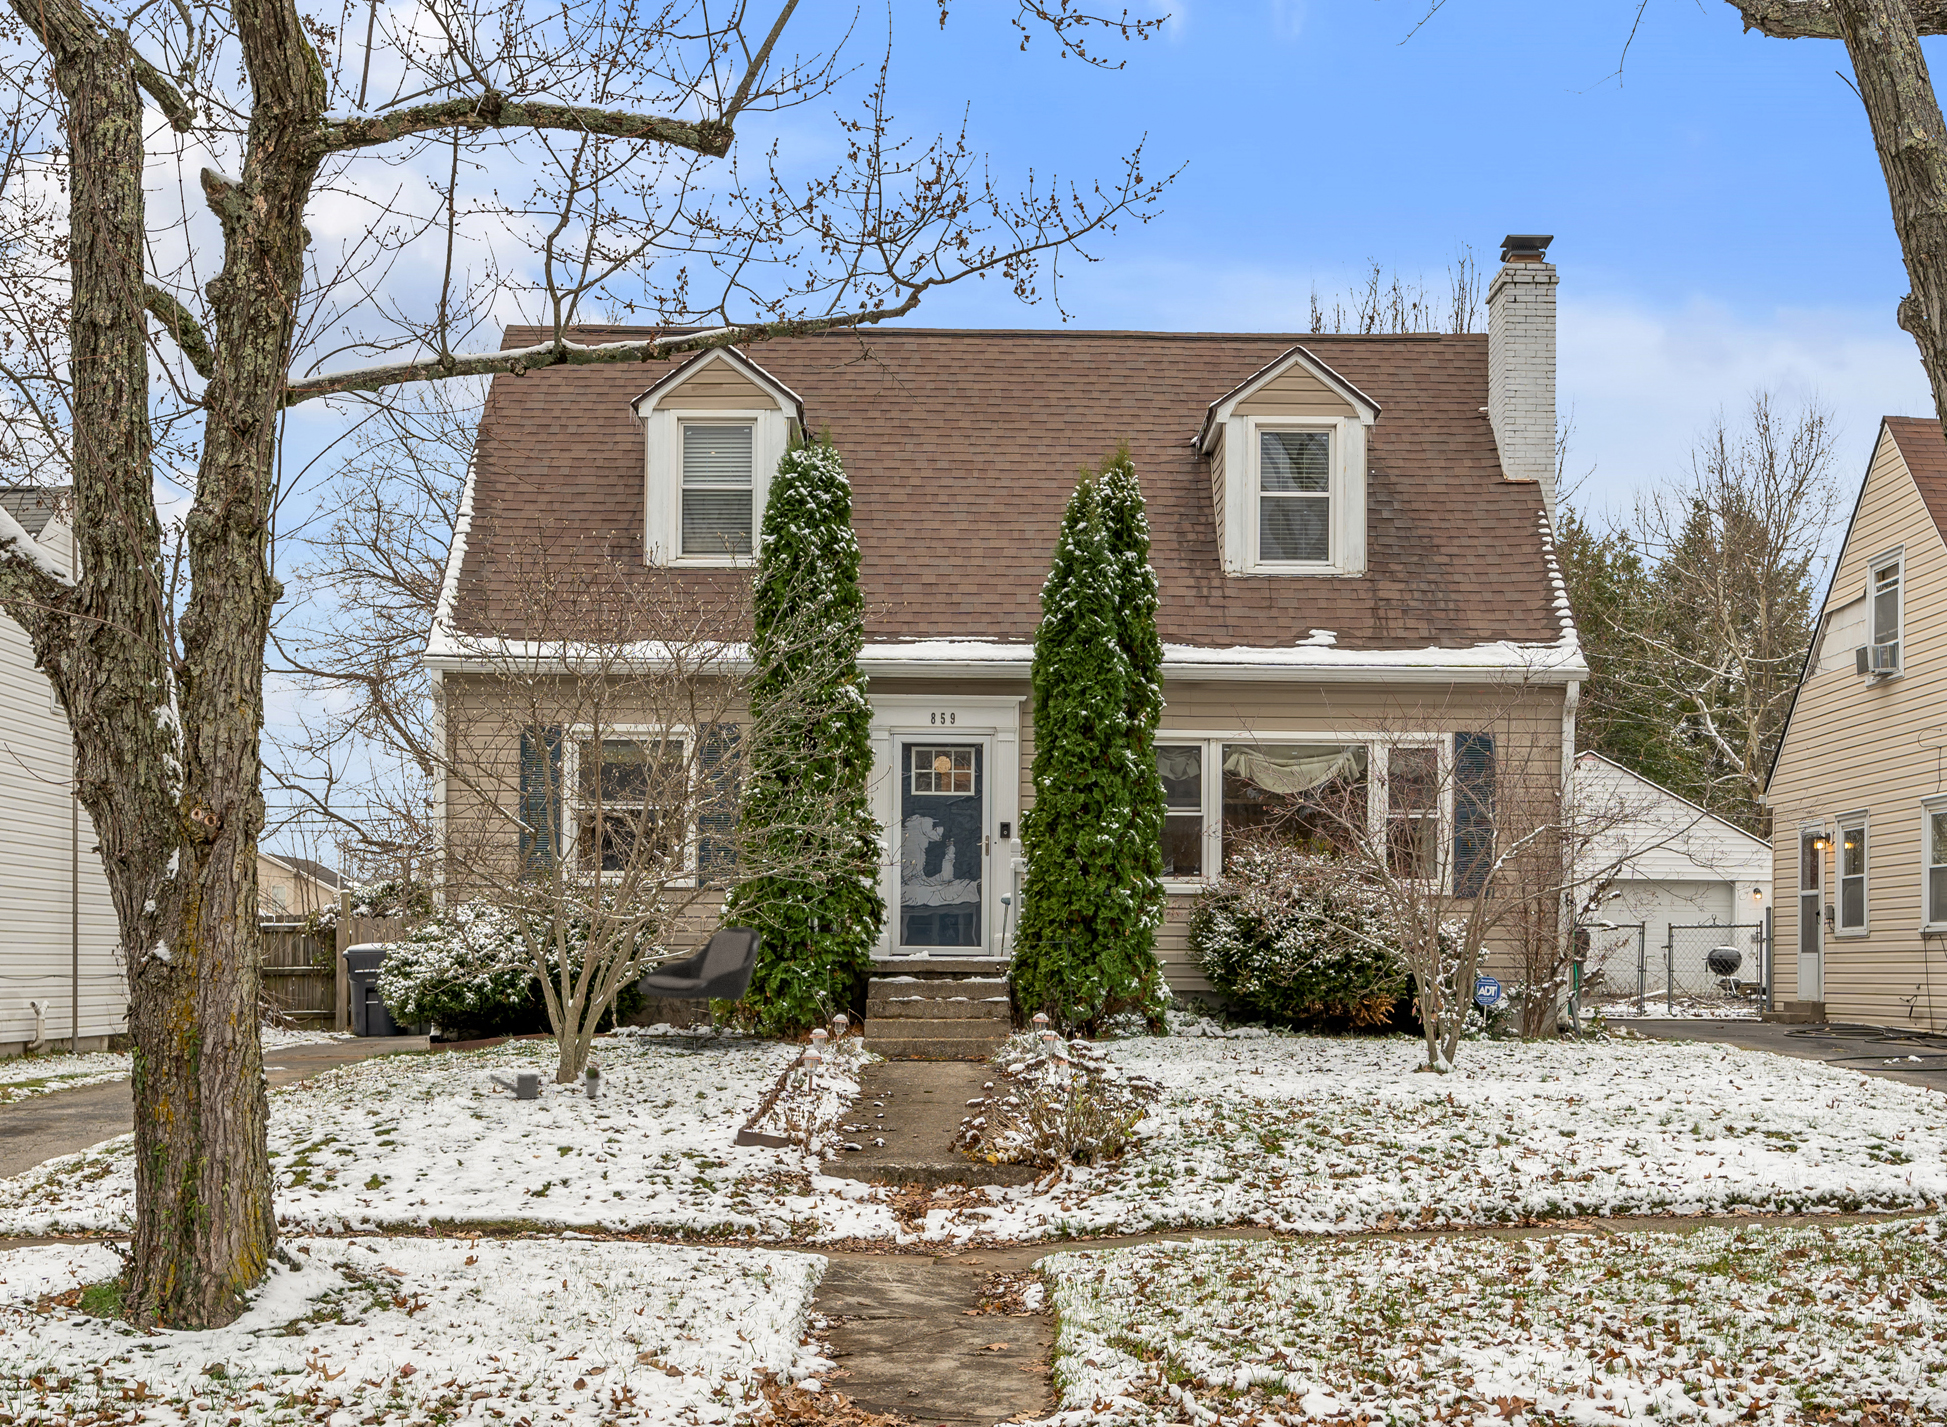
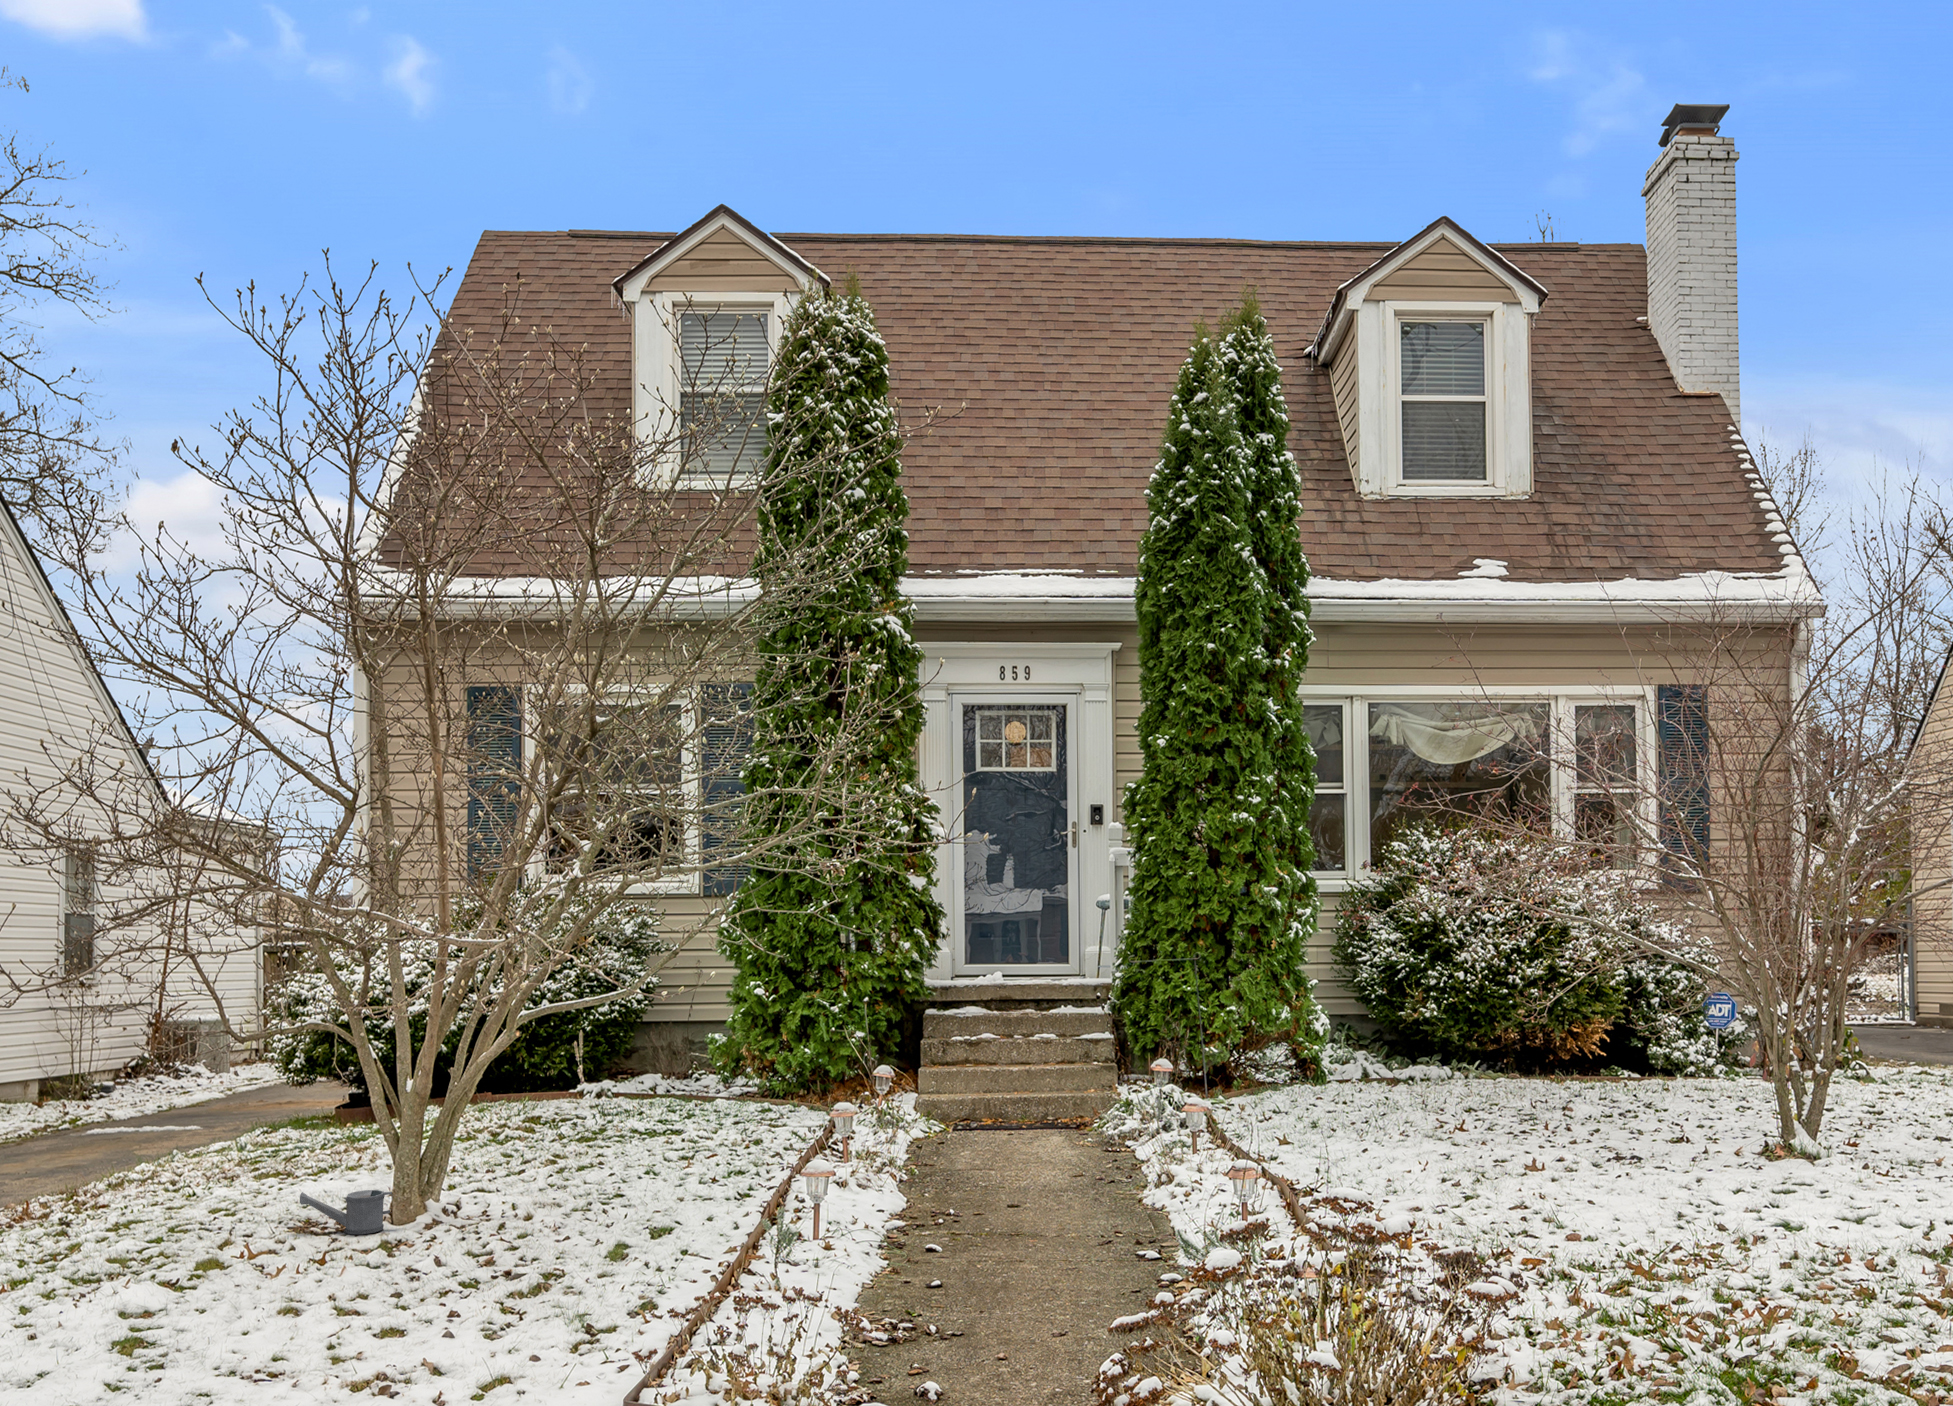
lounge chair: present [638,927,764,1052] -> none [597,942,774,1126]
decorative plant: present [585,1055,602,1097] -> none [462,1155,494,1226]

